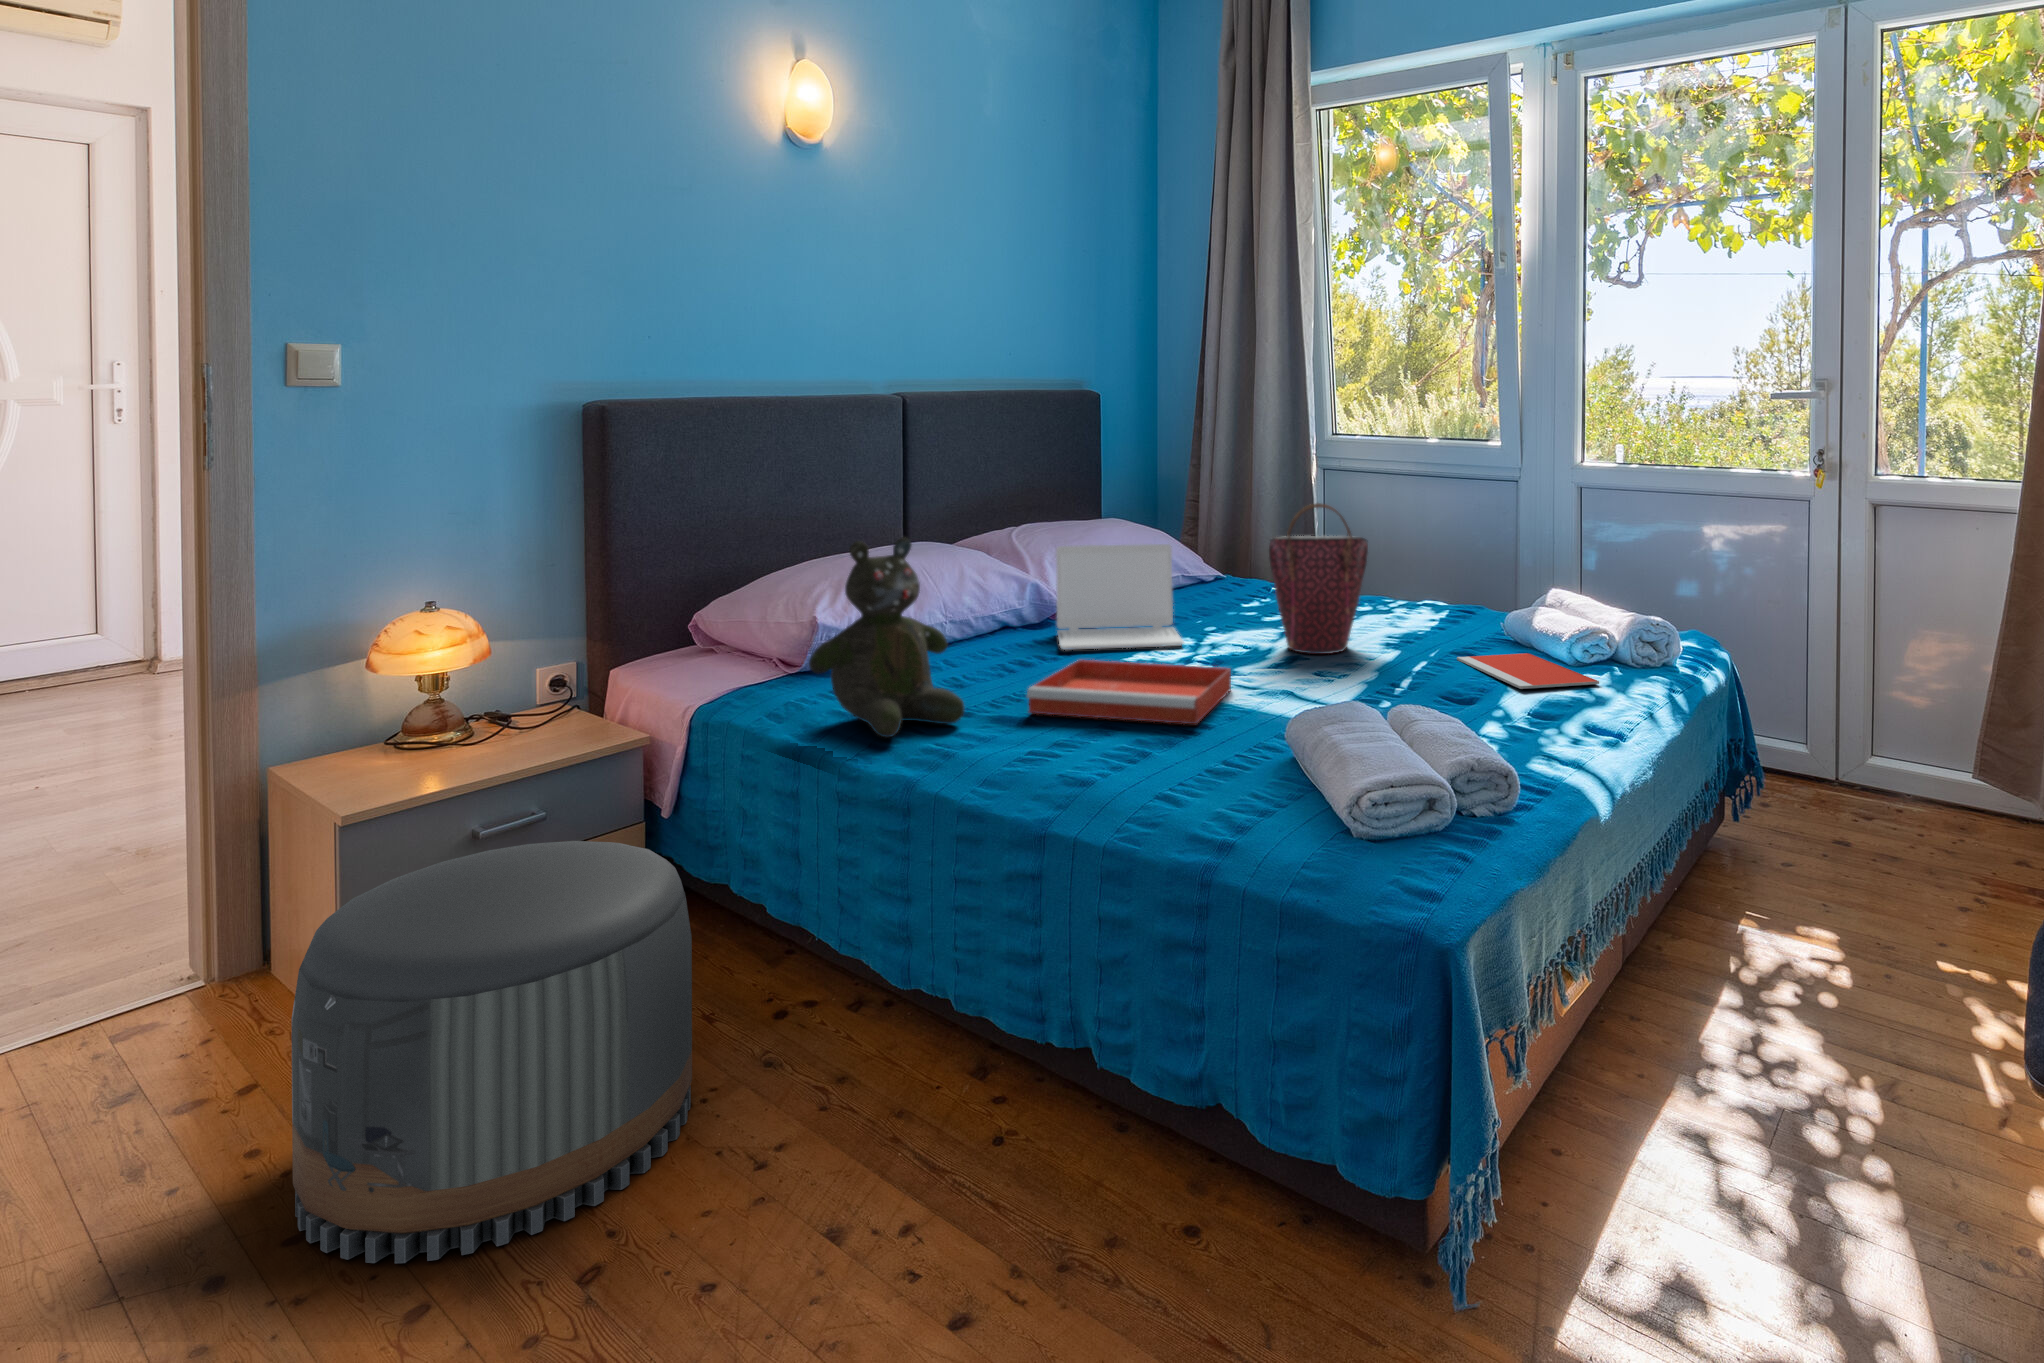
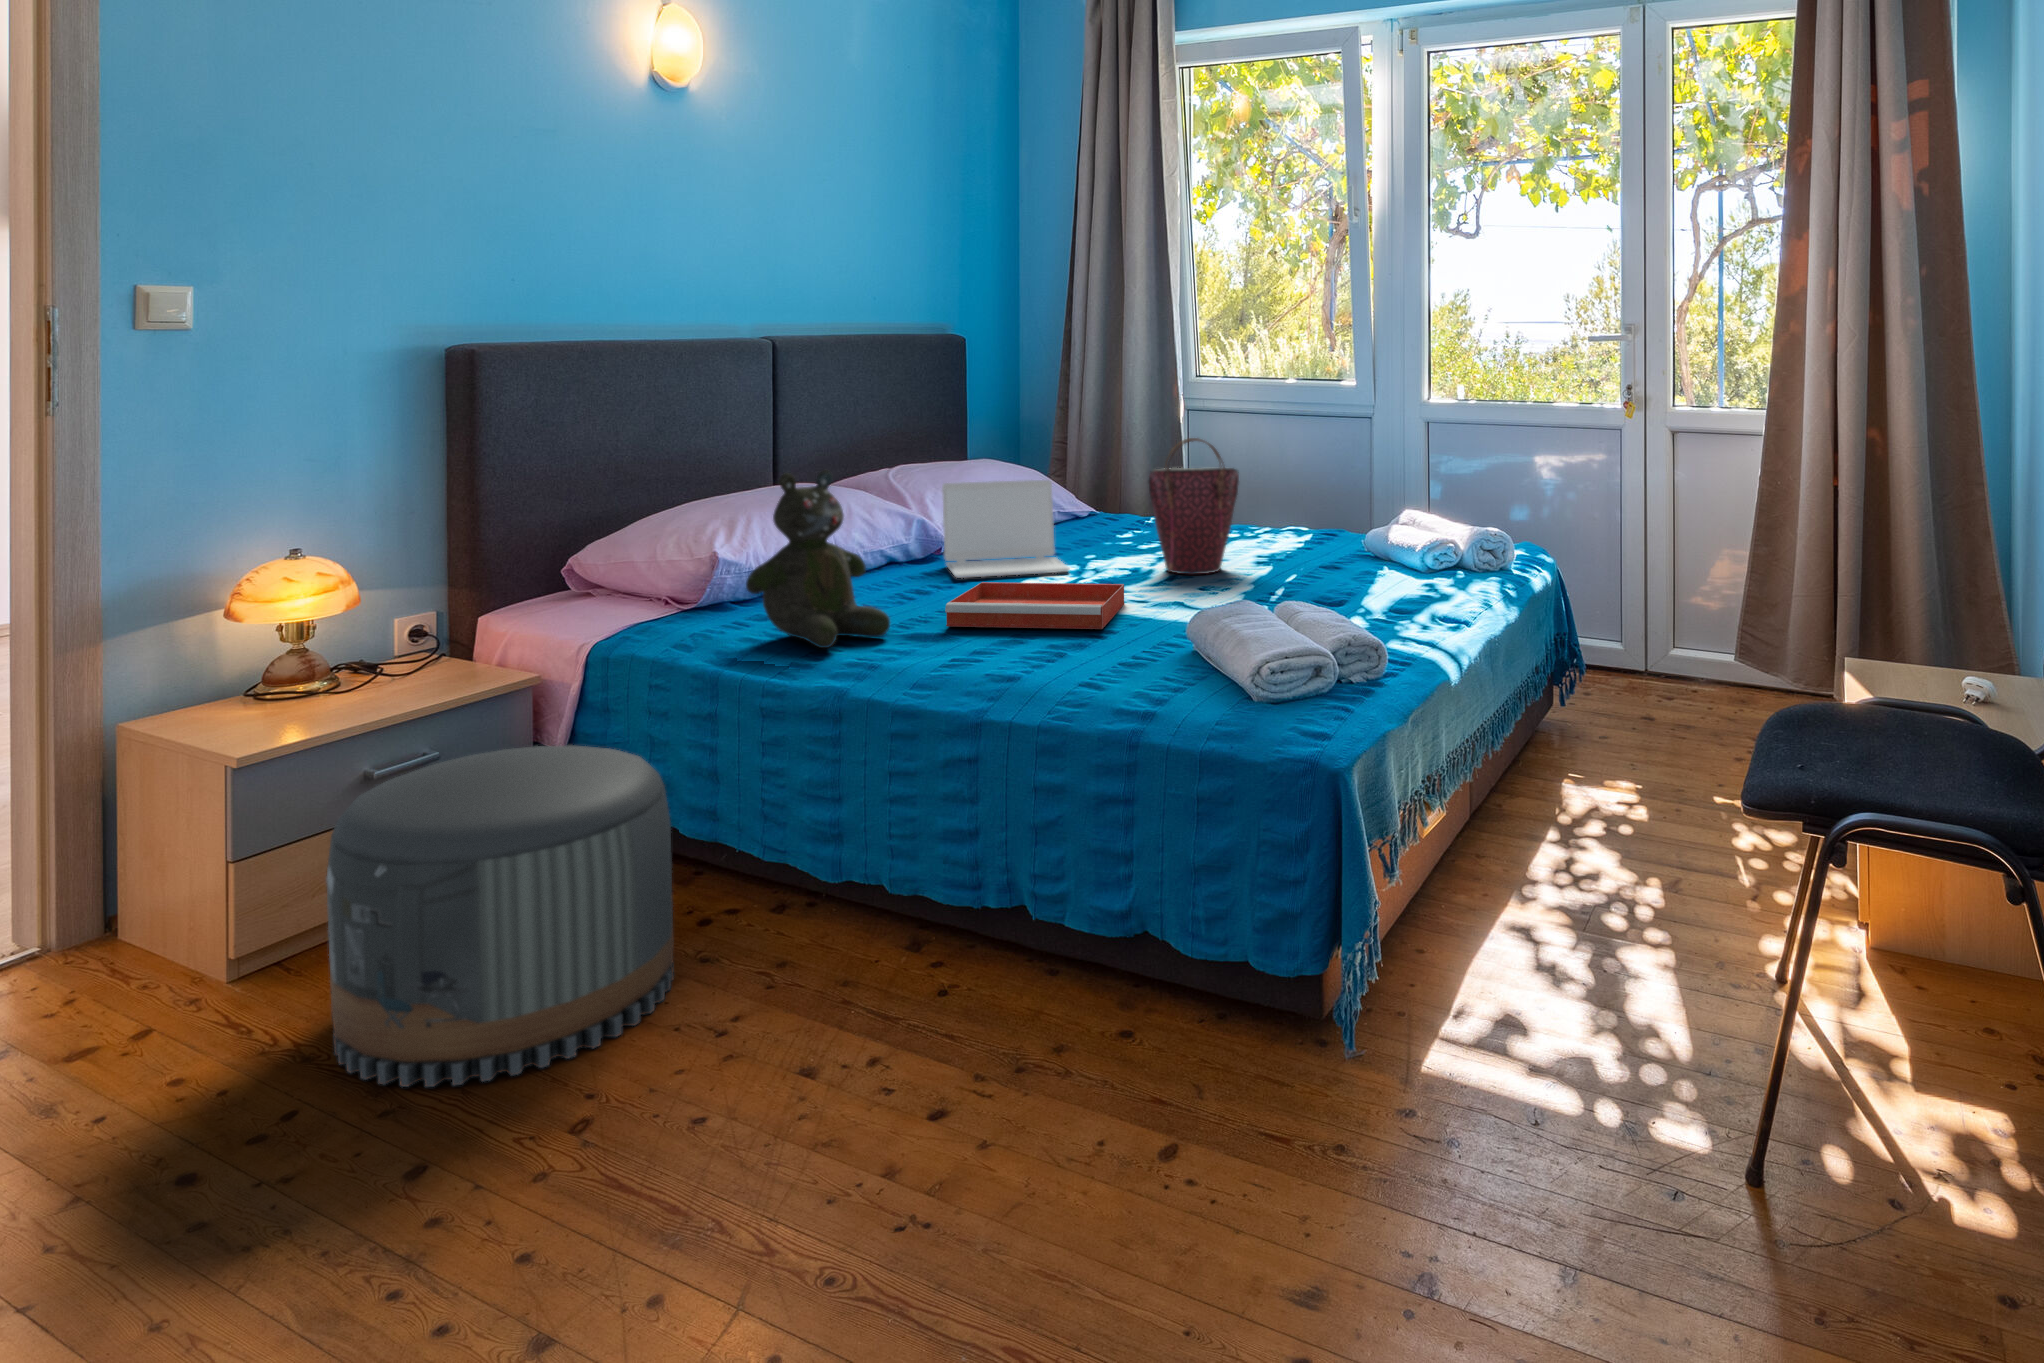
notebook: present [1457,653,1599,689] -> none [1320,568,1444,594]

